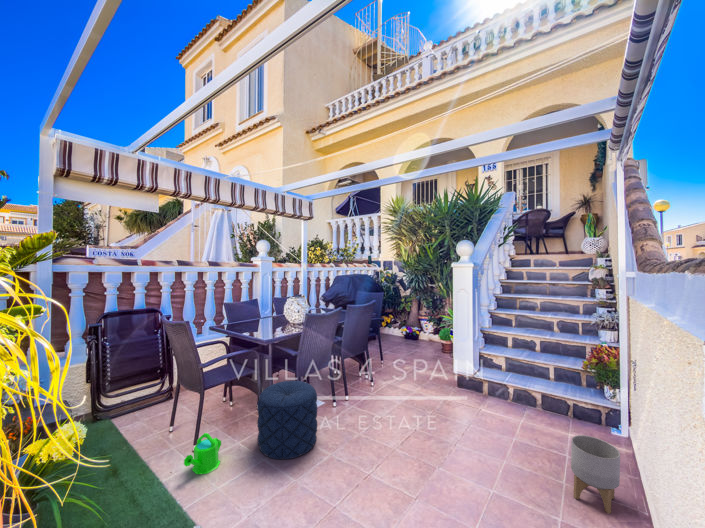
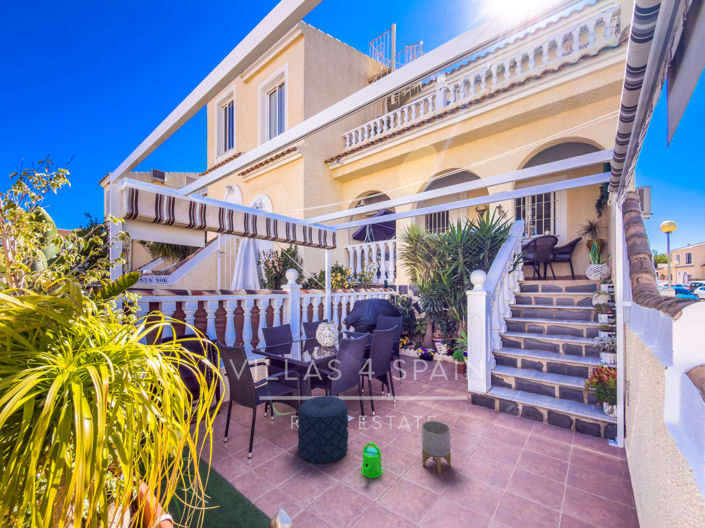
watering can: present [184,433,221,474] -> present [361,442,383,478]
planter: present [571,435,620,514] -> present [422,421,451,475]

